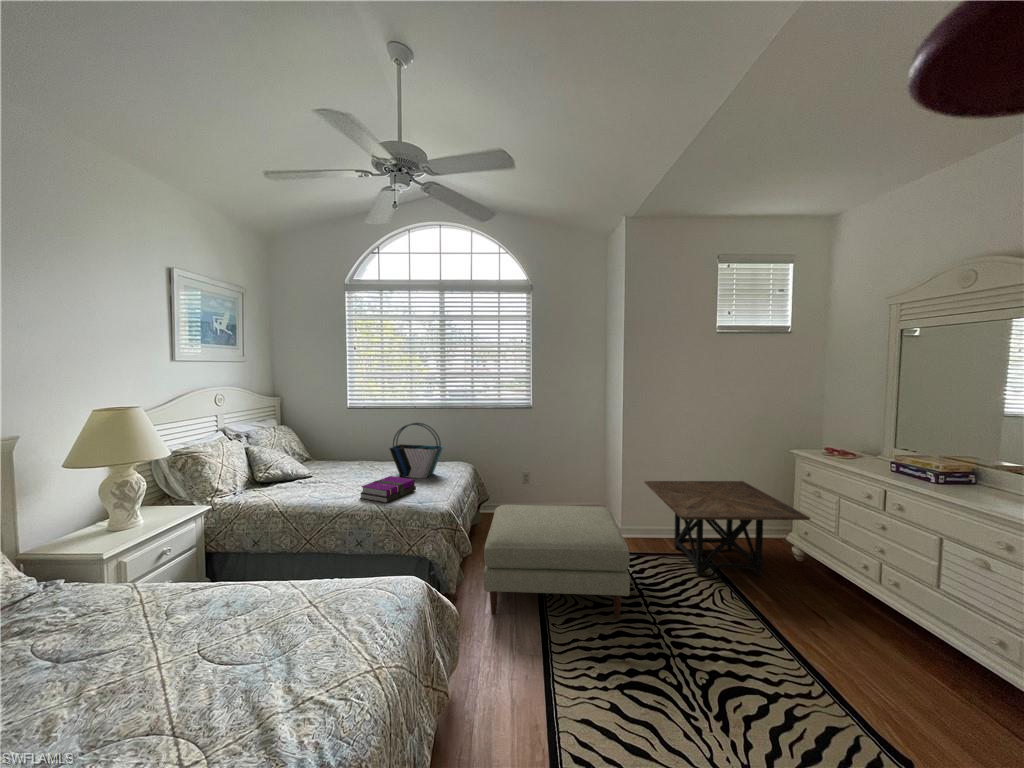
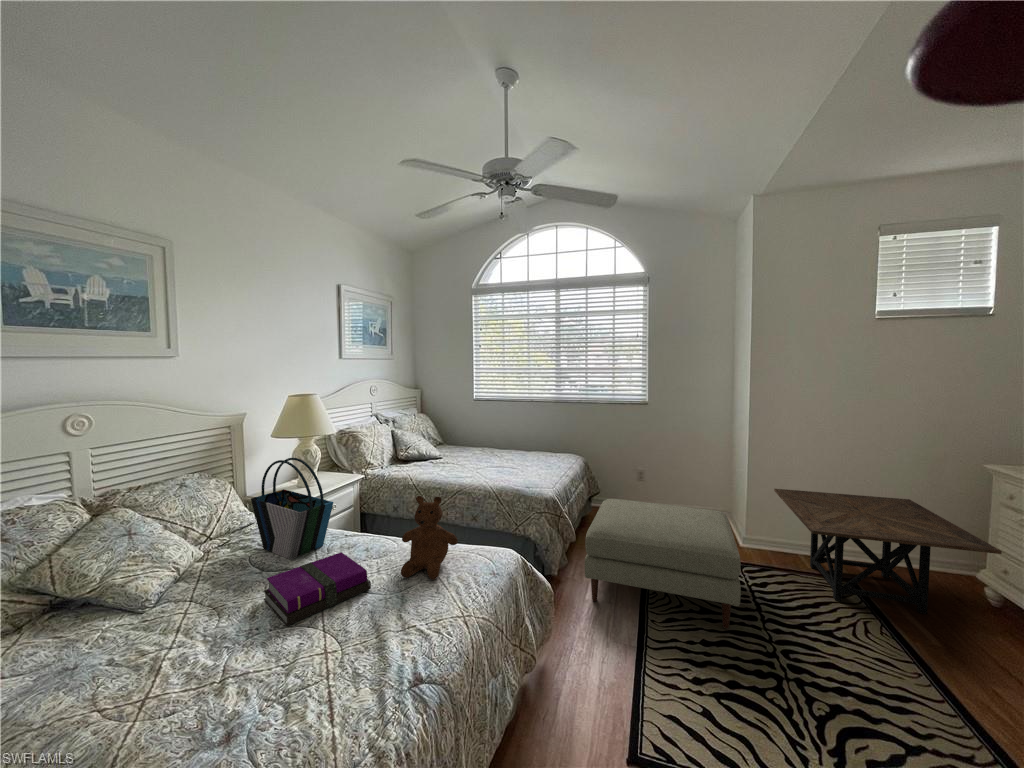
tote bag: present [390,423,443,478] -> present [251,458,333,560]
notebook: present [360,476,416,503] -> present [263,552,371,626]
teddy bear: none [280,528,354,635] -> present [401,496,458,580]

